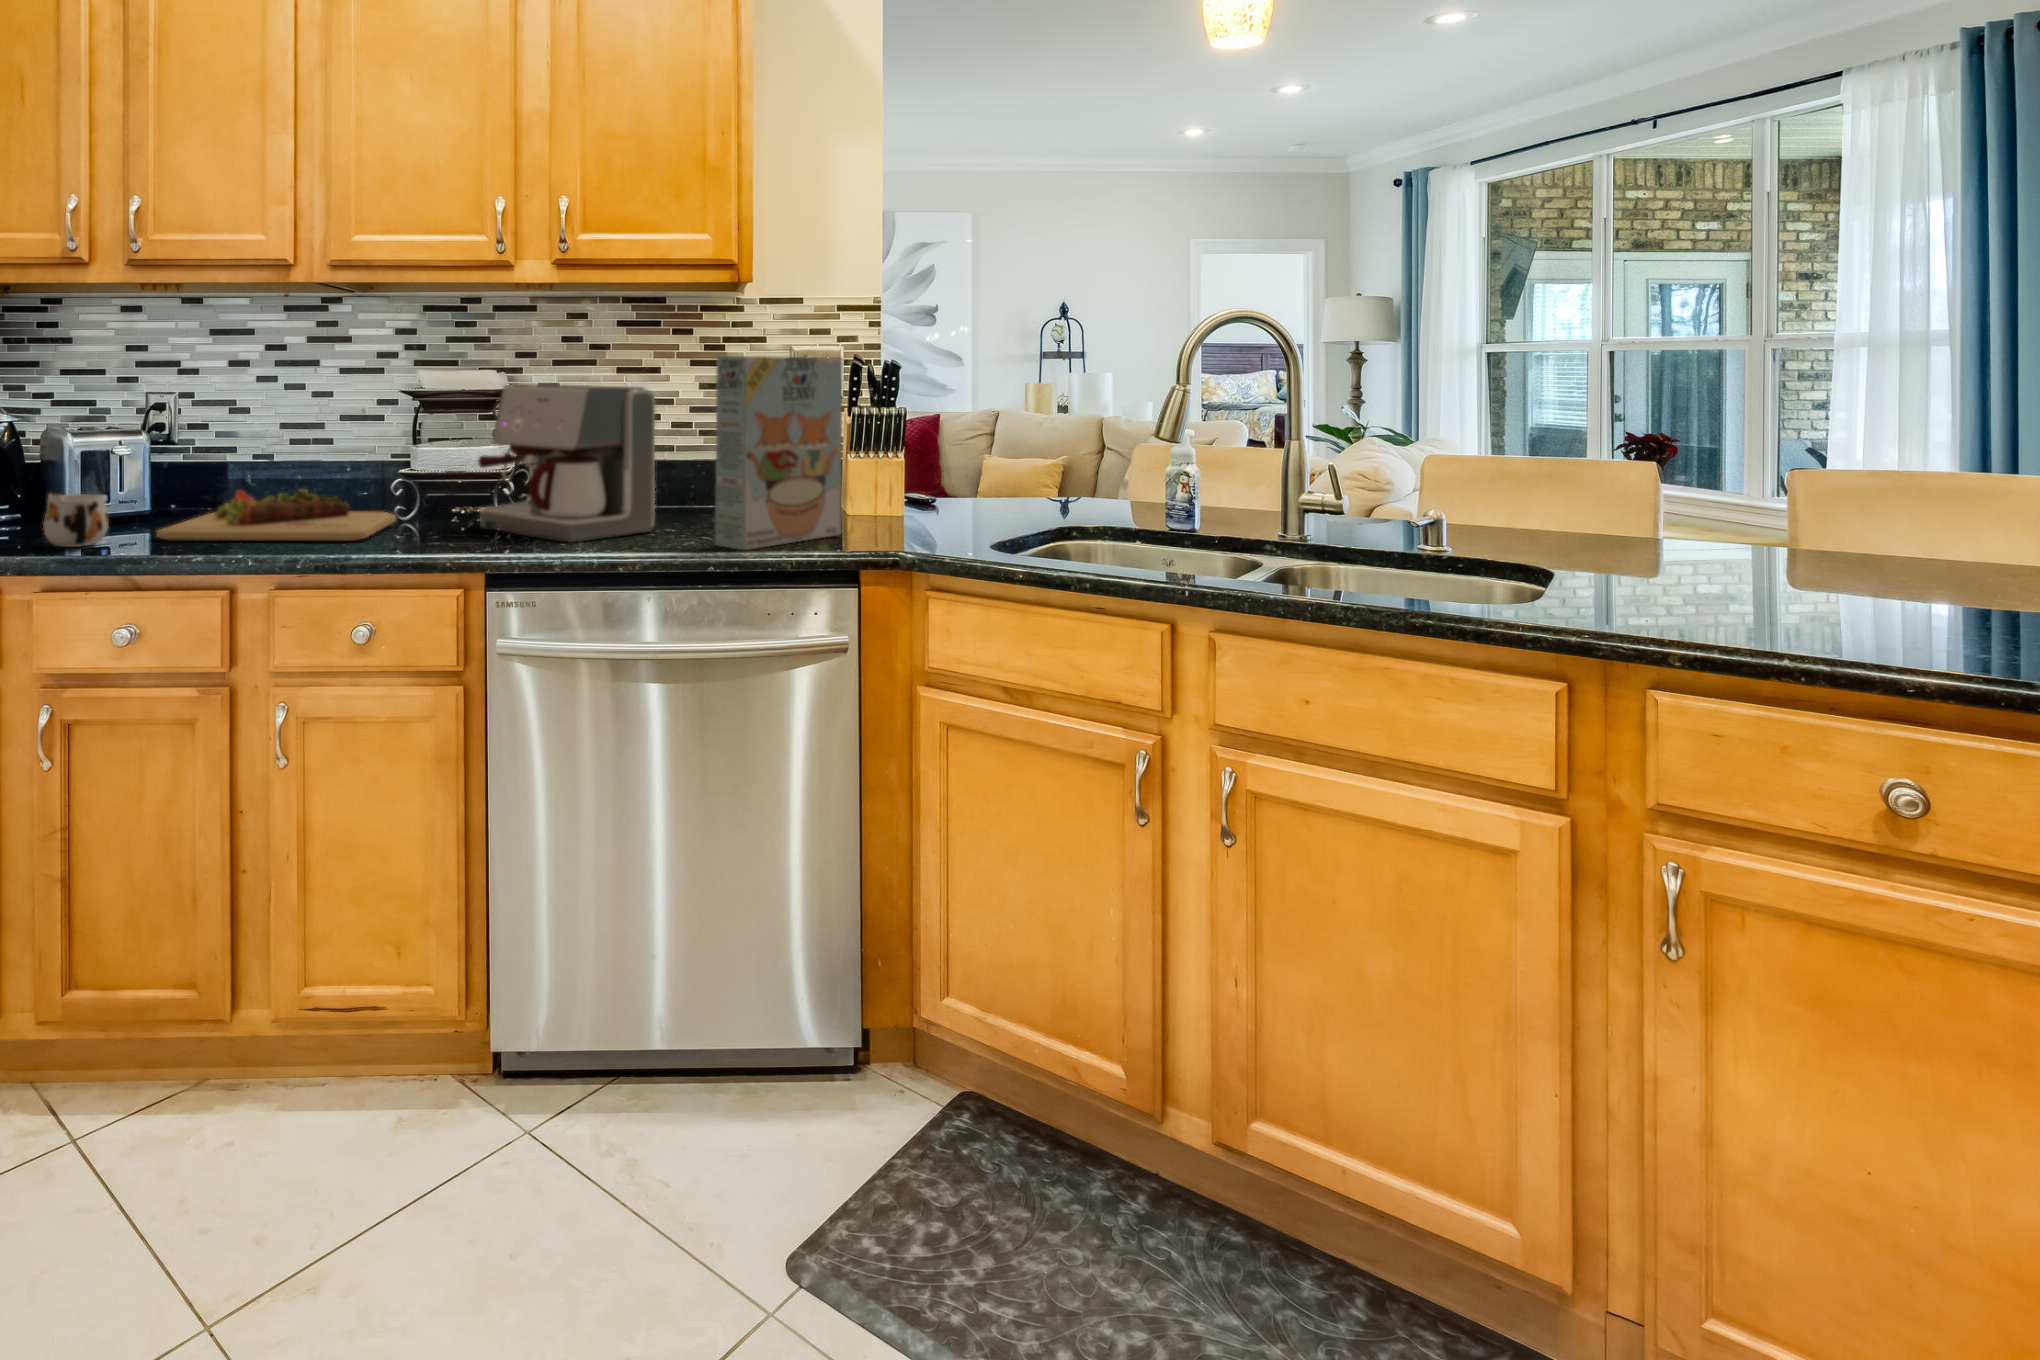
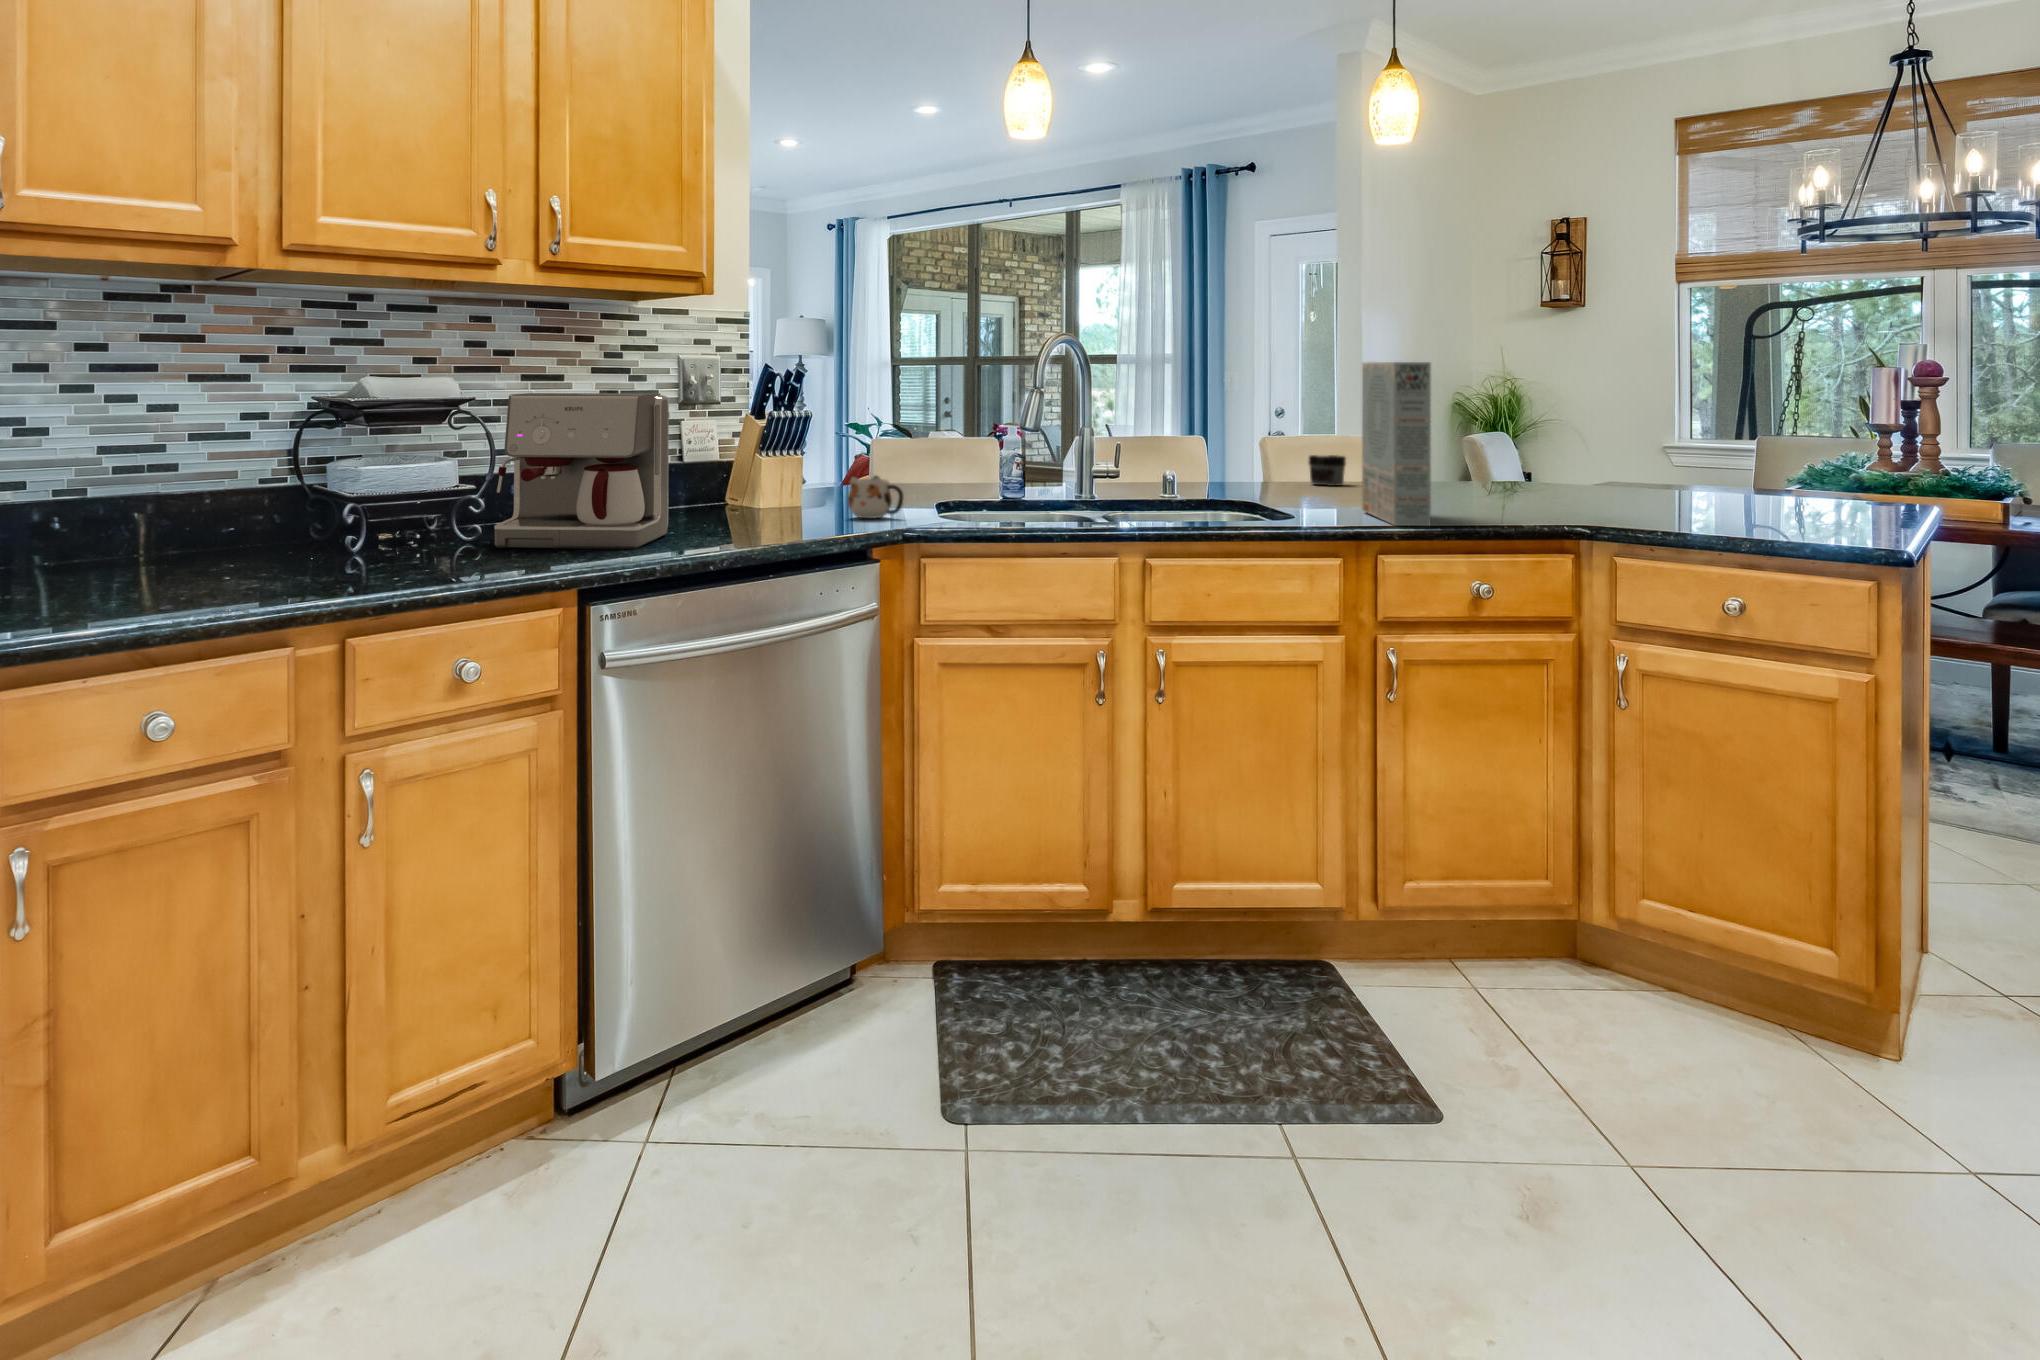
cereal box: present [715,356,843,550] -> present [1362,362,1431,526]
mug: present [43,489,109,547] -> present [848,476,903,518]
cutting board: present [156,489,396,541] -> none [150,519,436,593]
jar: none [1765,508,1848,562] -> present [1308,455,1346,486]

